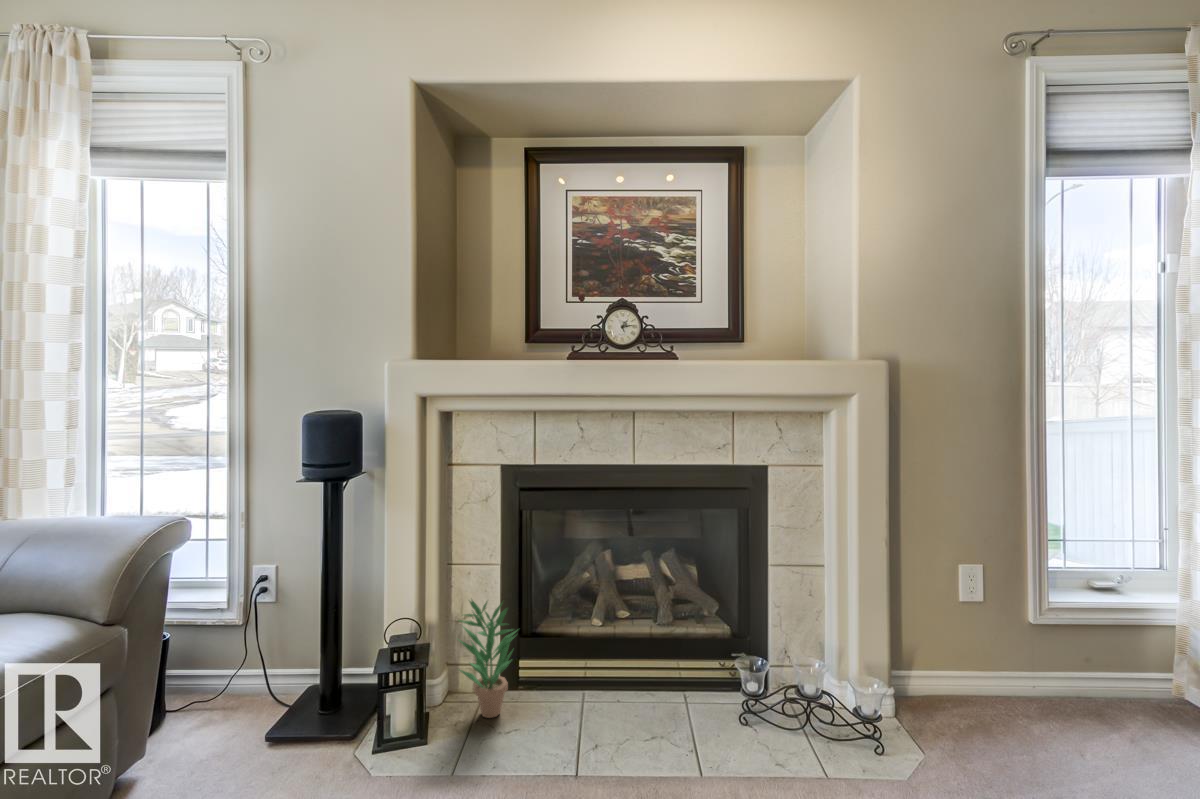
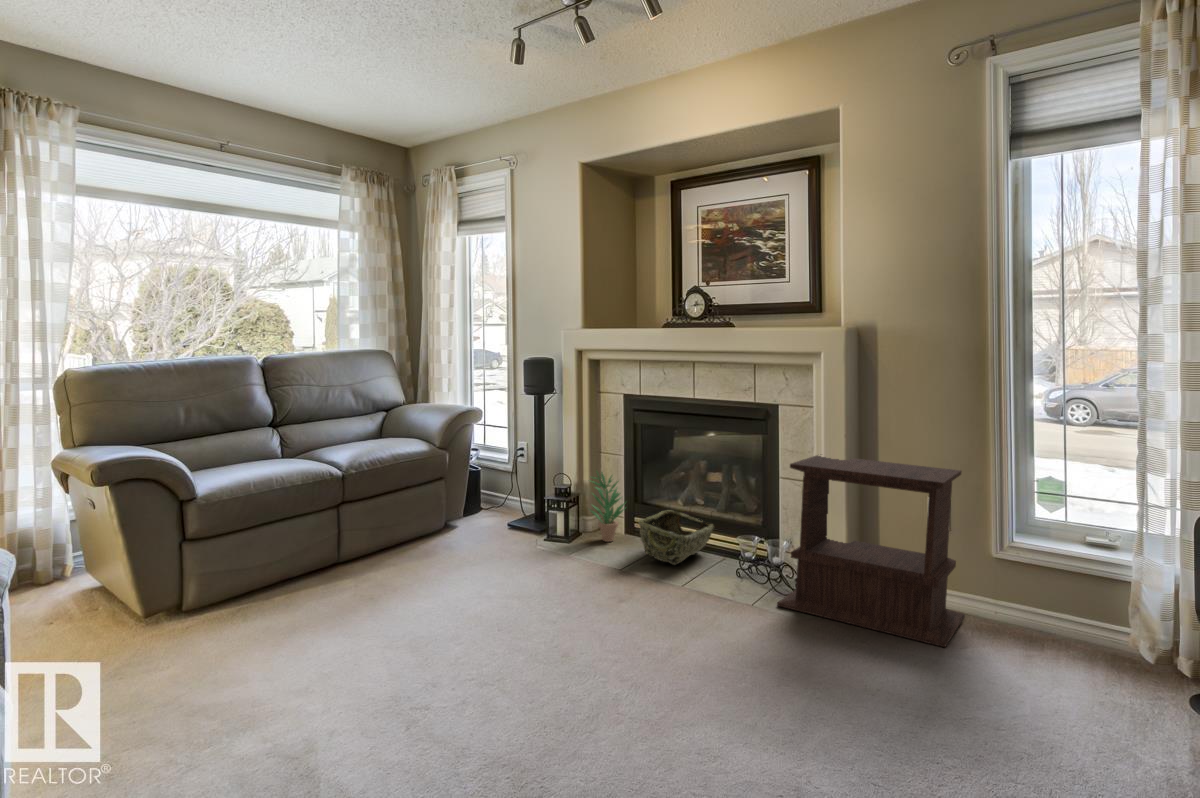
side table: none [826,528,1109,774] -> present [777,455,965,647]
woven basket: none [579,636,685,738] -> present [638,510,714,565]

